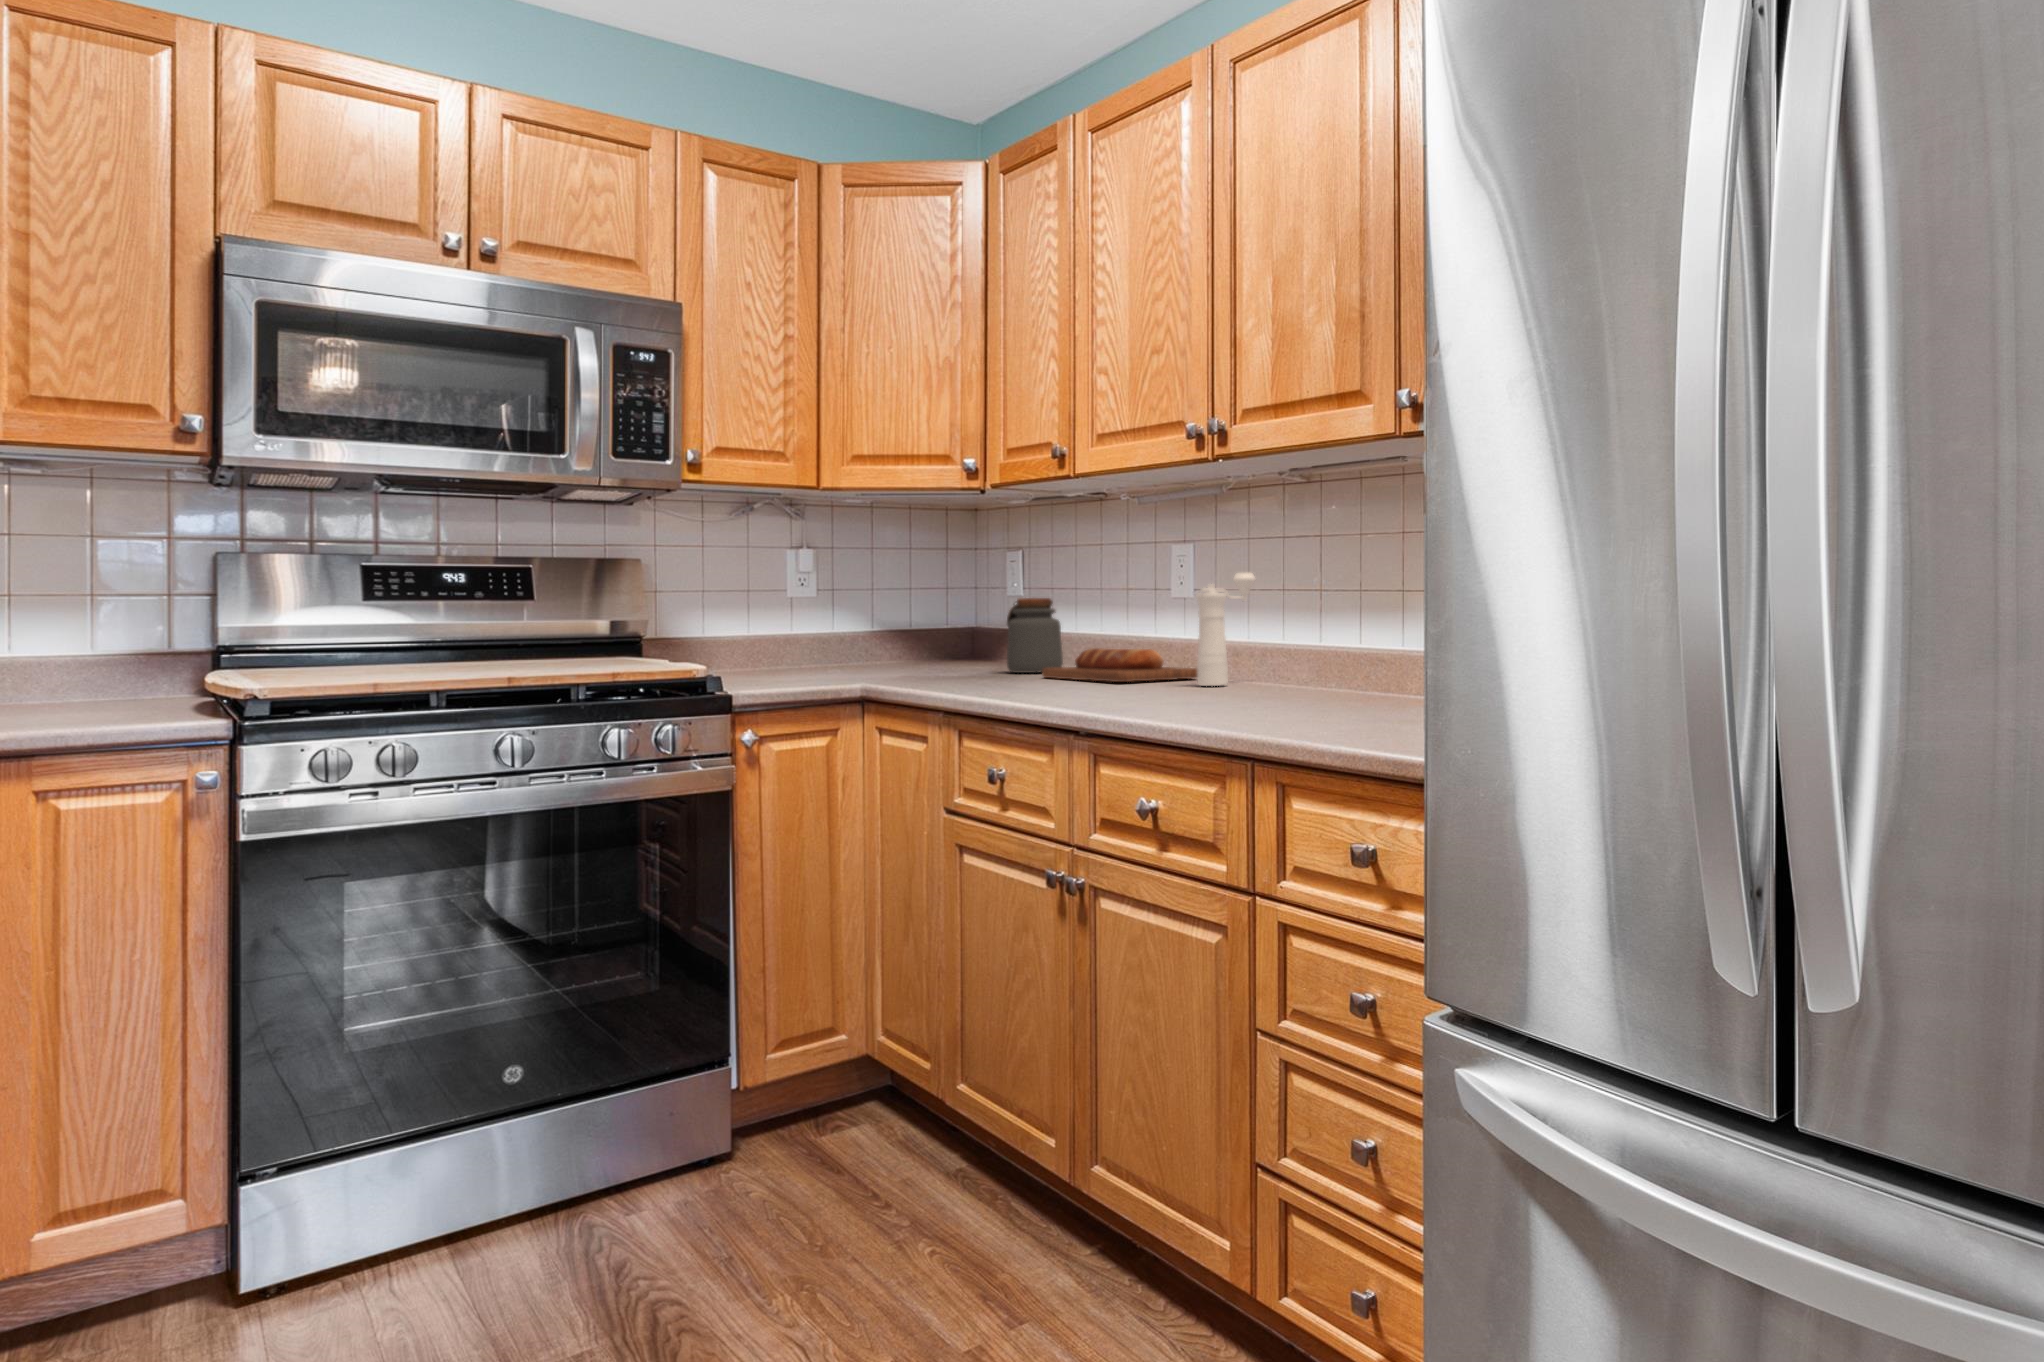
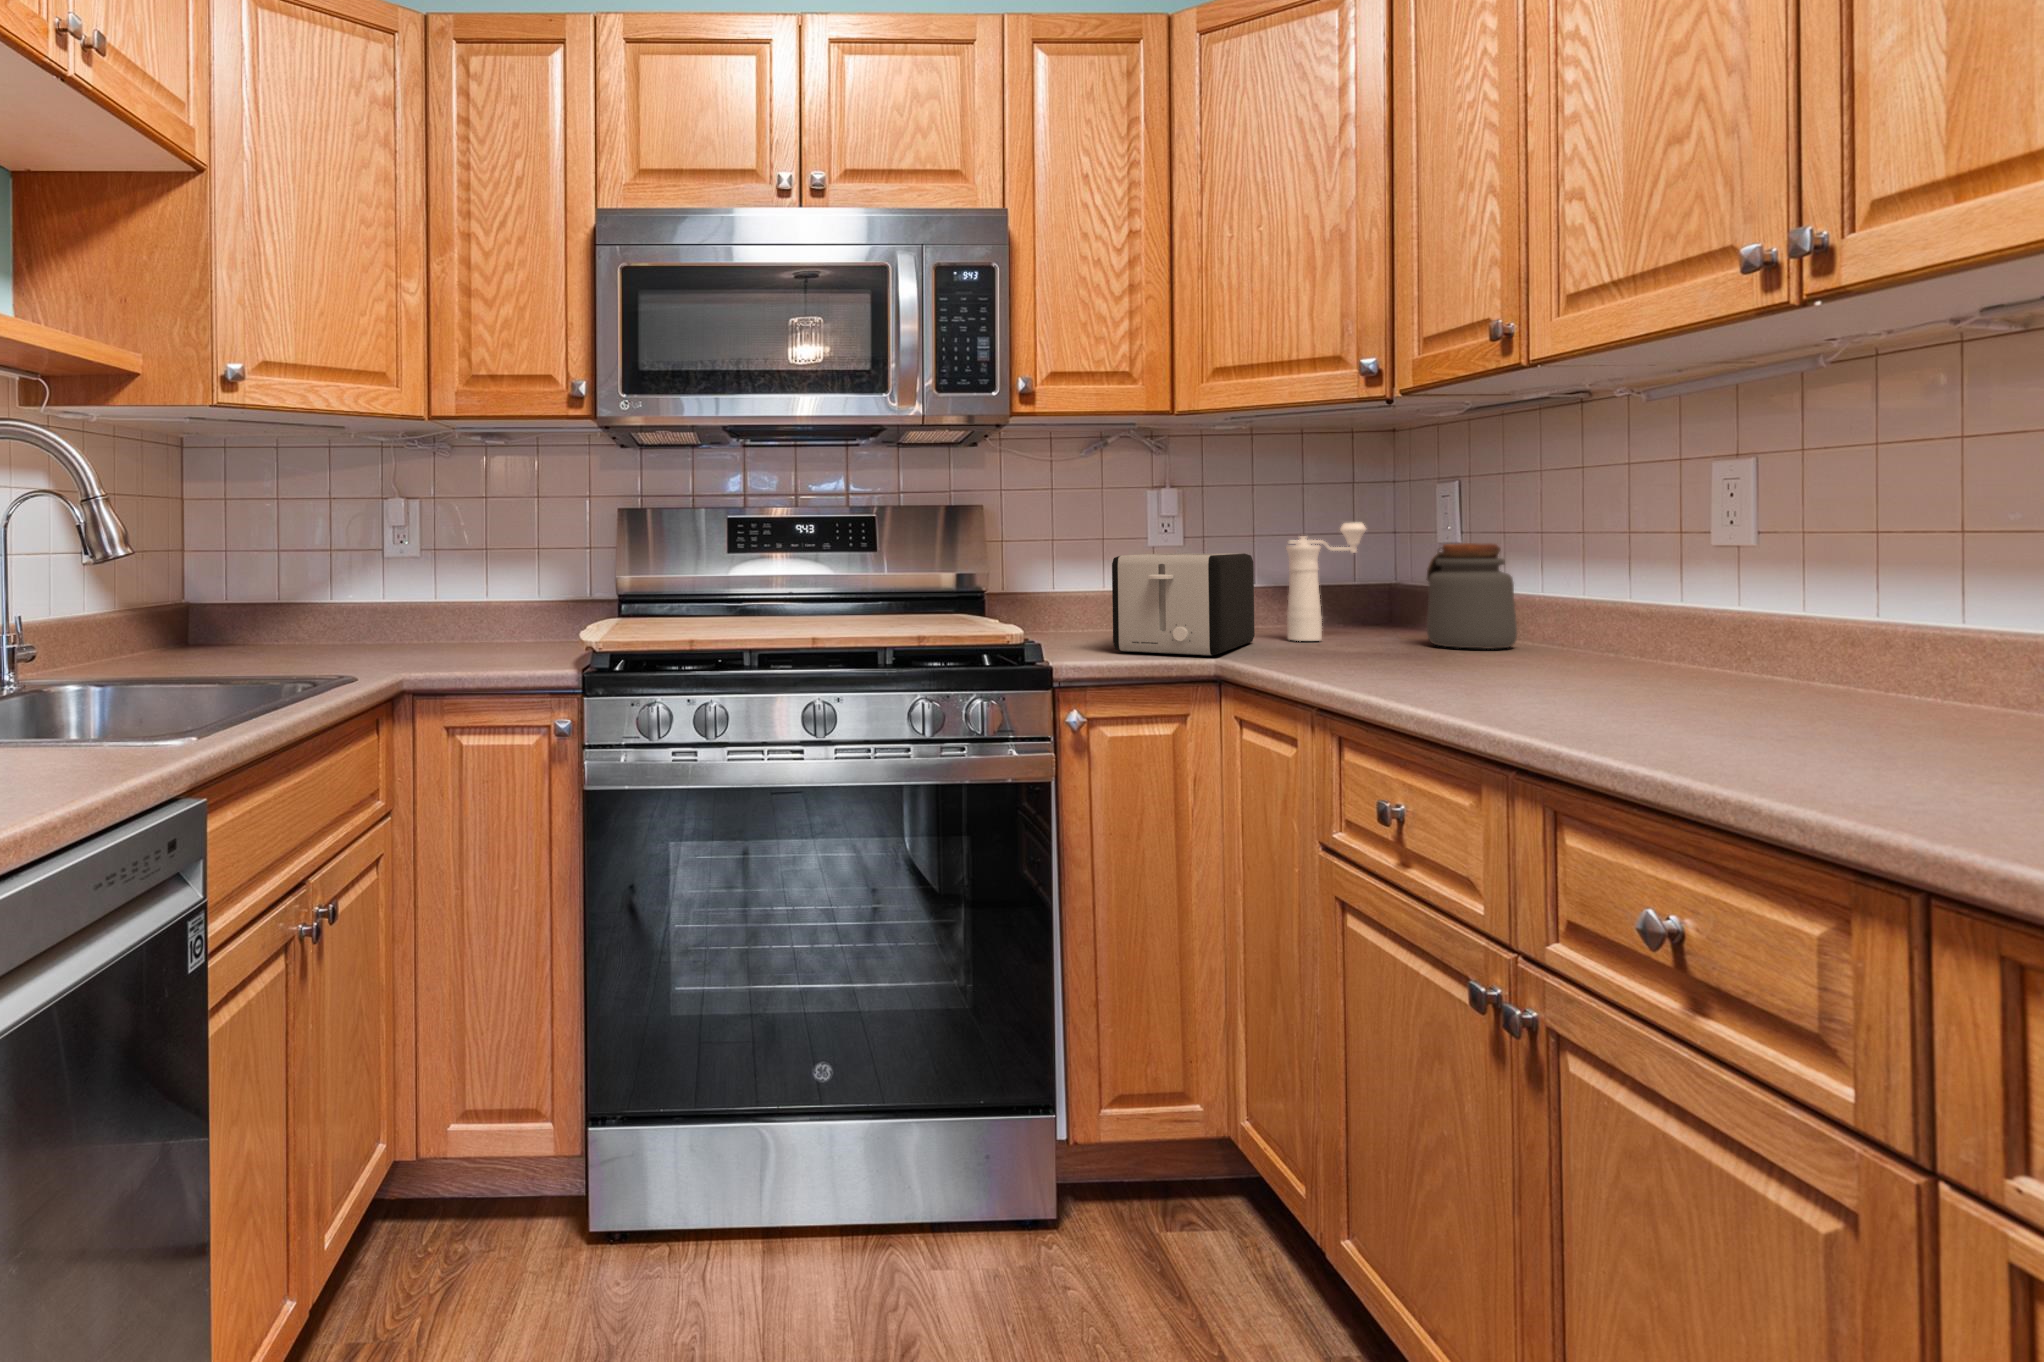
pepper mill: present [1196,573,1255,686] -> present [1286,523,1366,641]
toaster: none [775,605,885,685] -> present [1112,553,1255,656]
bread loaf: present [1042,648,1197,682] -> none [1487,625,1811,693]

